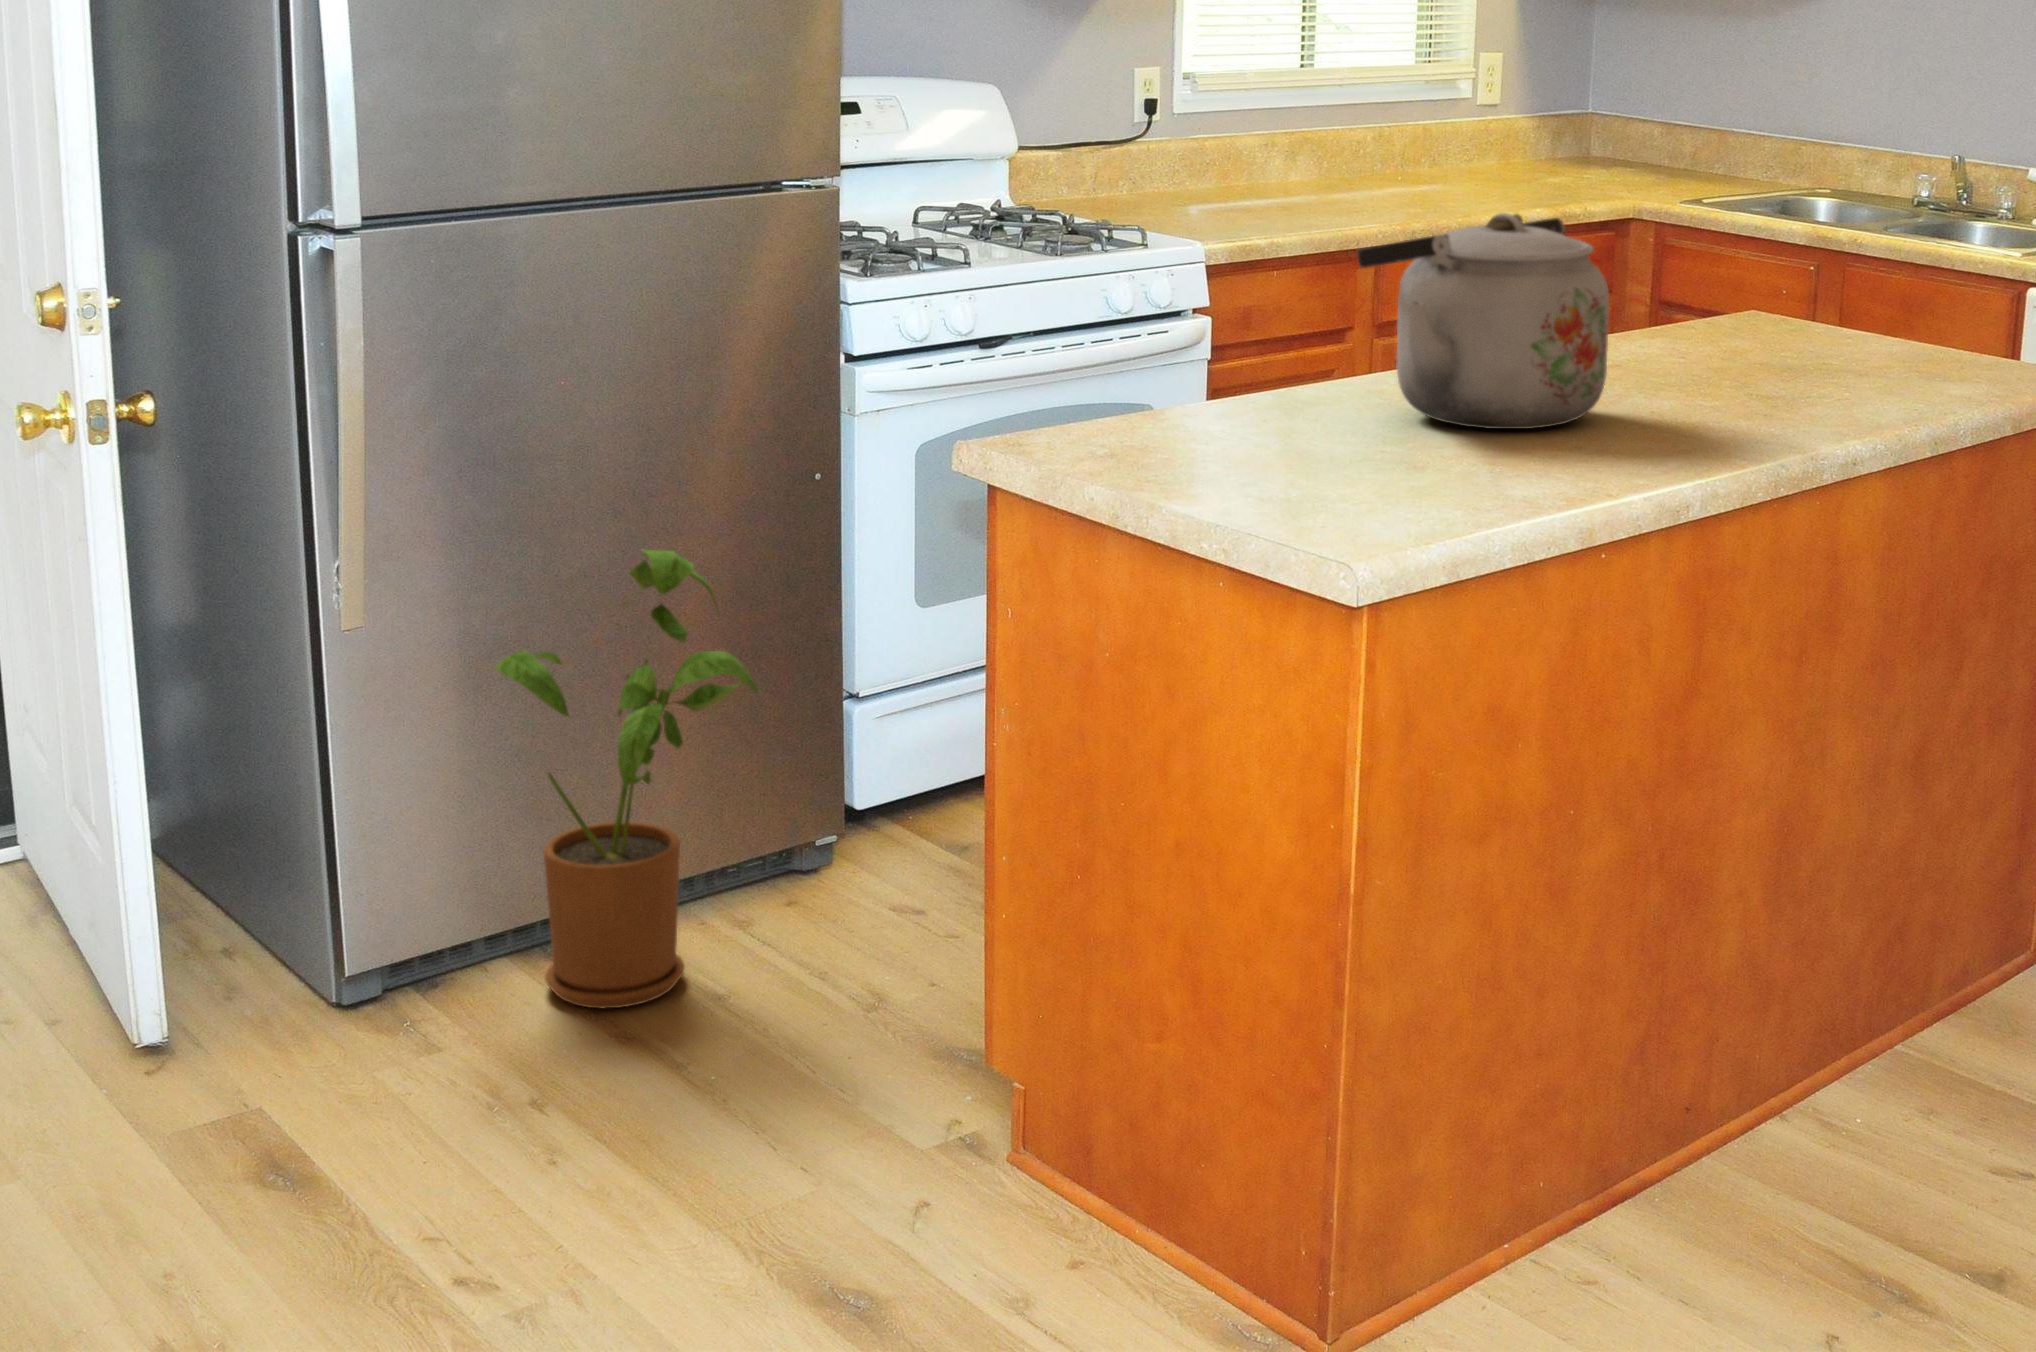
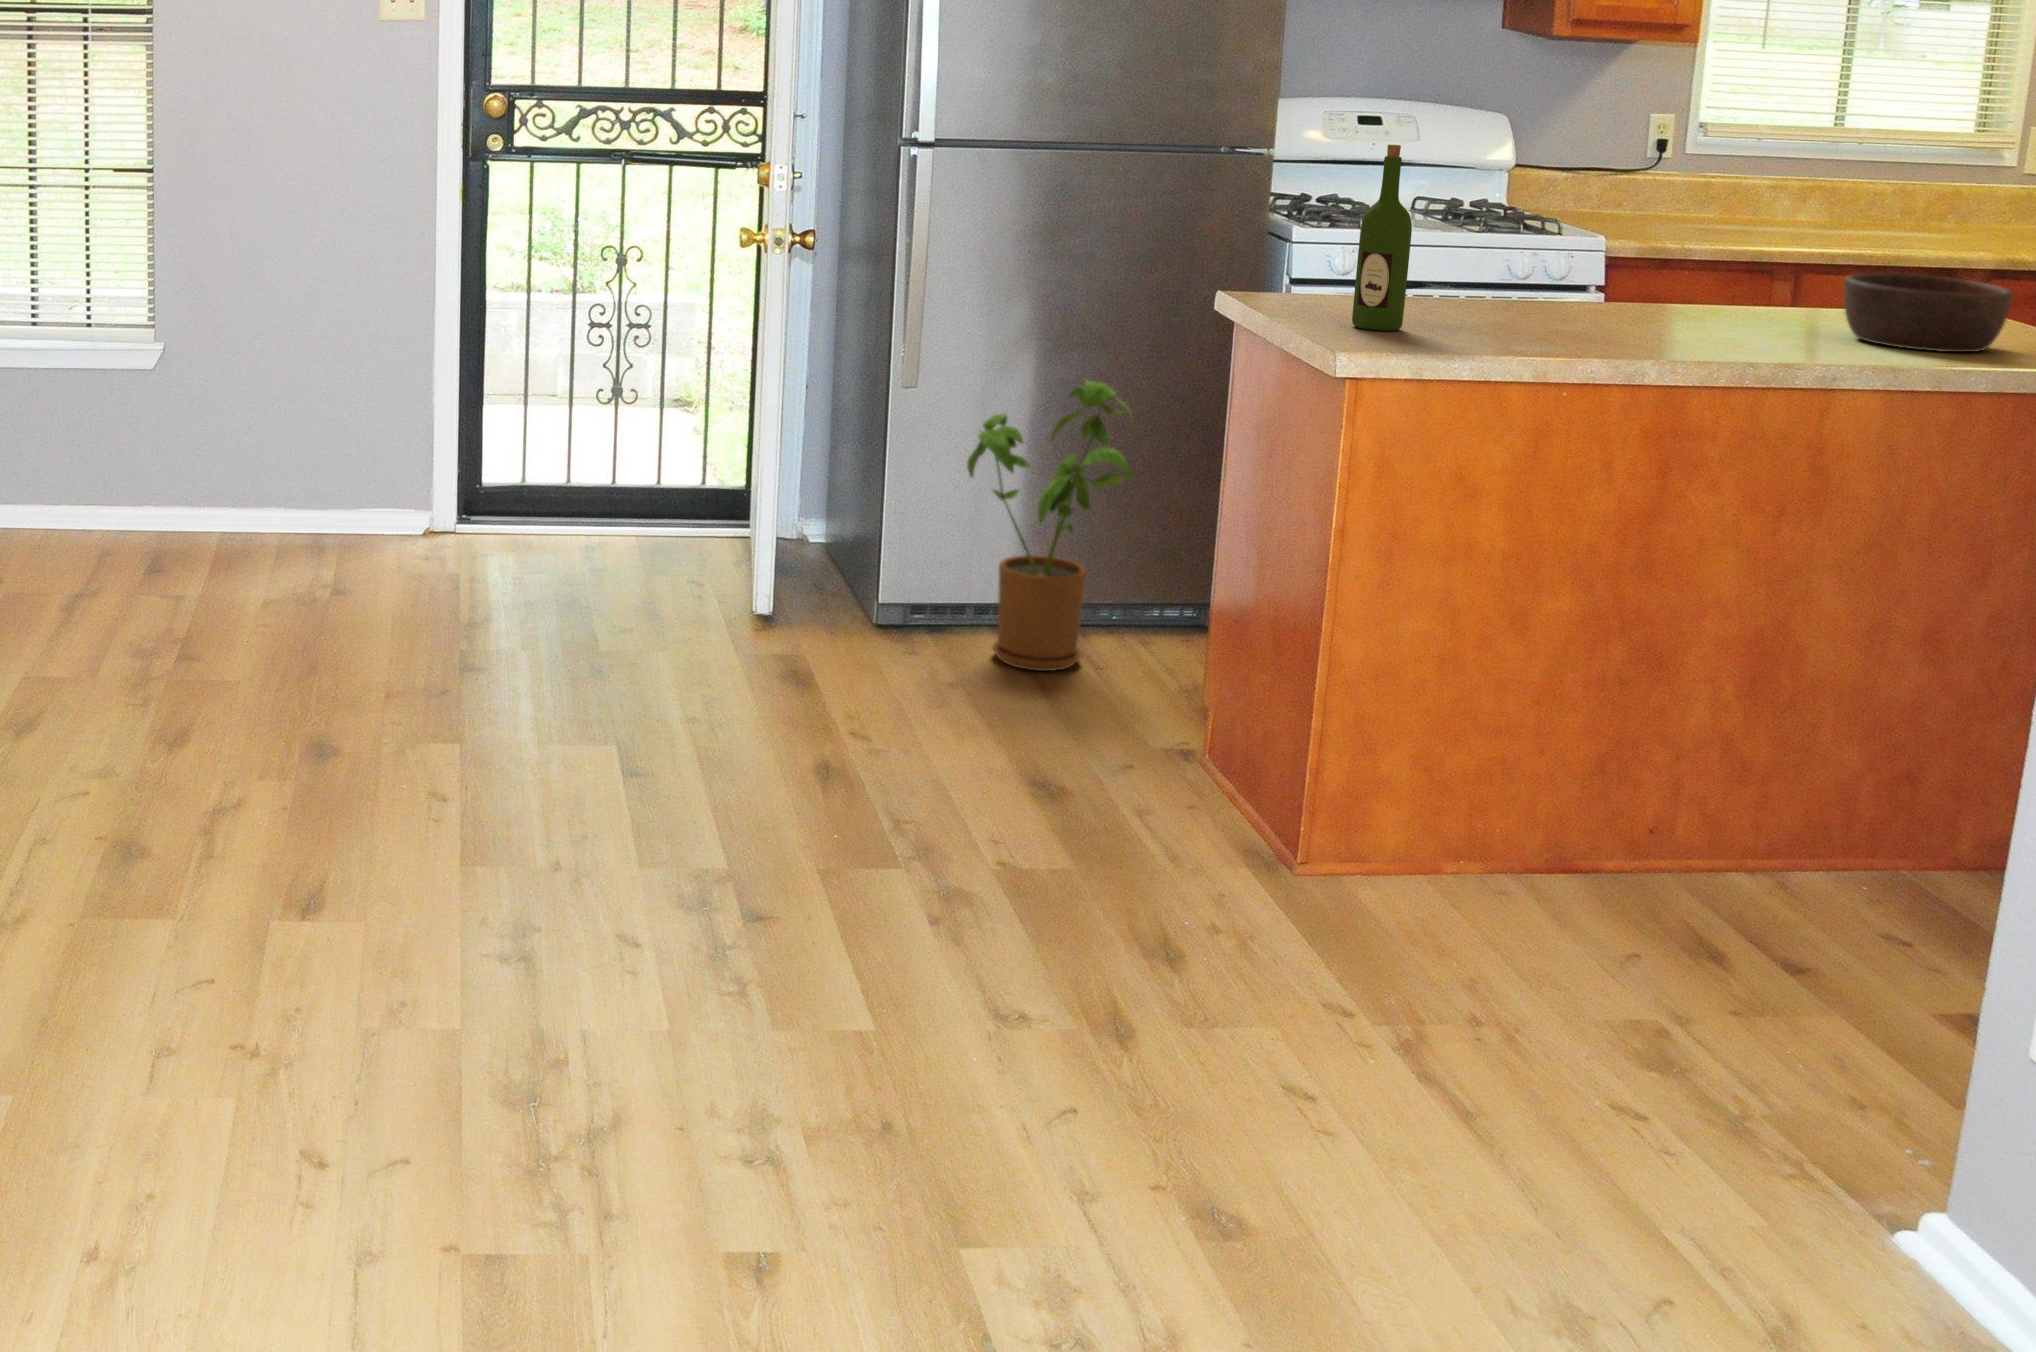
wine bottle: none [1194,185,1264,452] -> present [1352,145,1412,331]
kettle: present [1357,213,1609,429] -> none [1521,188,1715,348]
wooden bowl: none [1645,274,1829,372] -> present [1844,273,2013,352]

